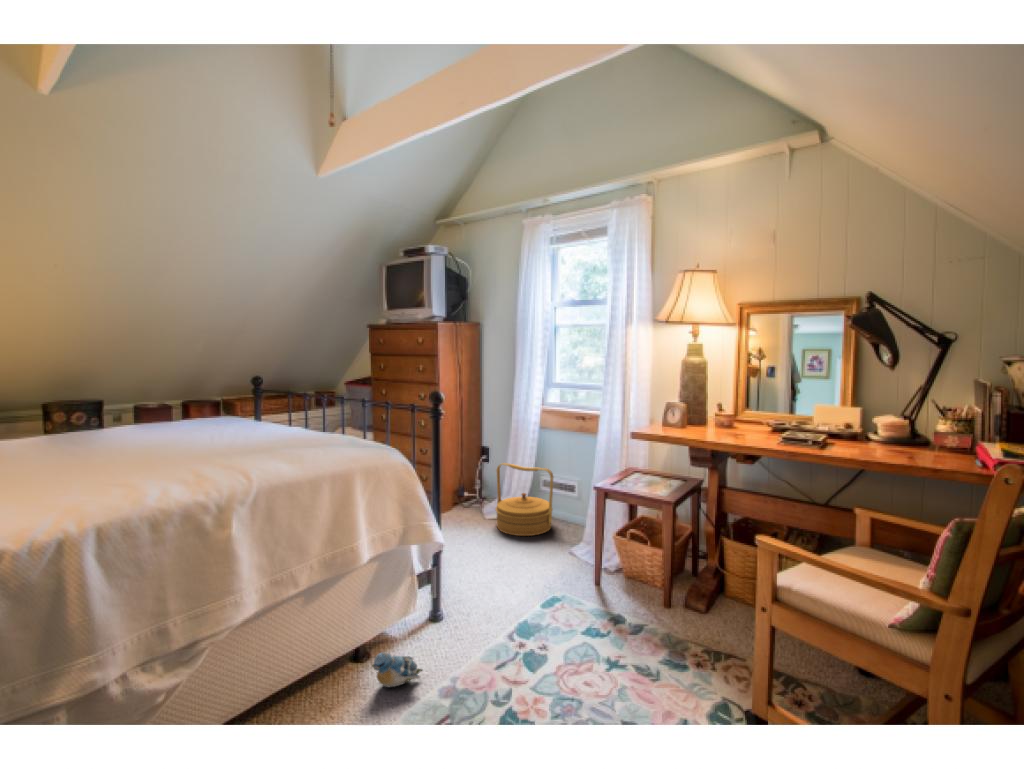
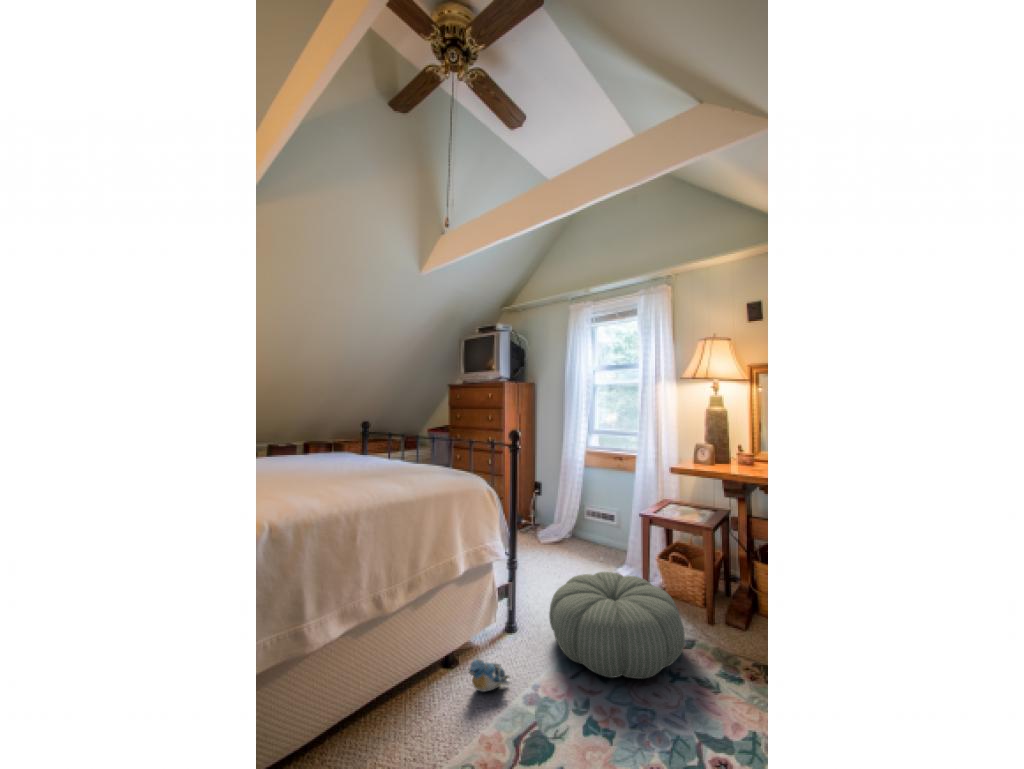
woven basket: present [495,463,553,536] -> none [549,496,597,559]
pouf: none [477,551,628,667] -> present [549,572,685,679]

